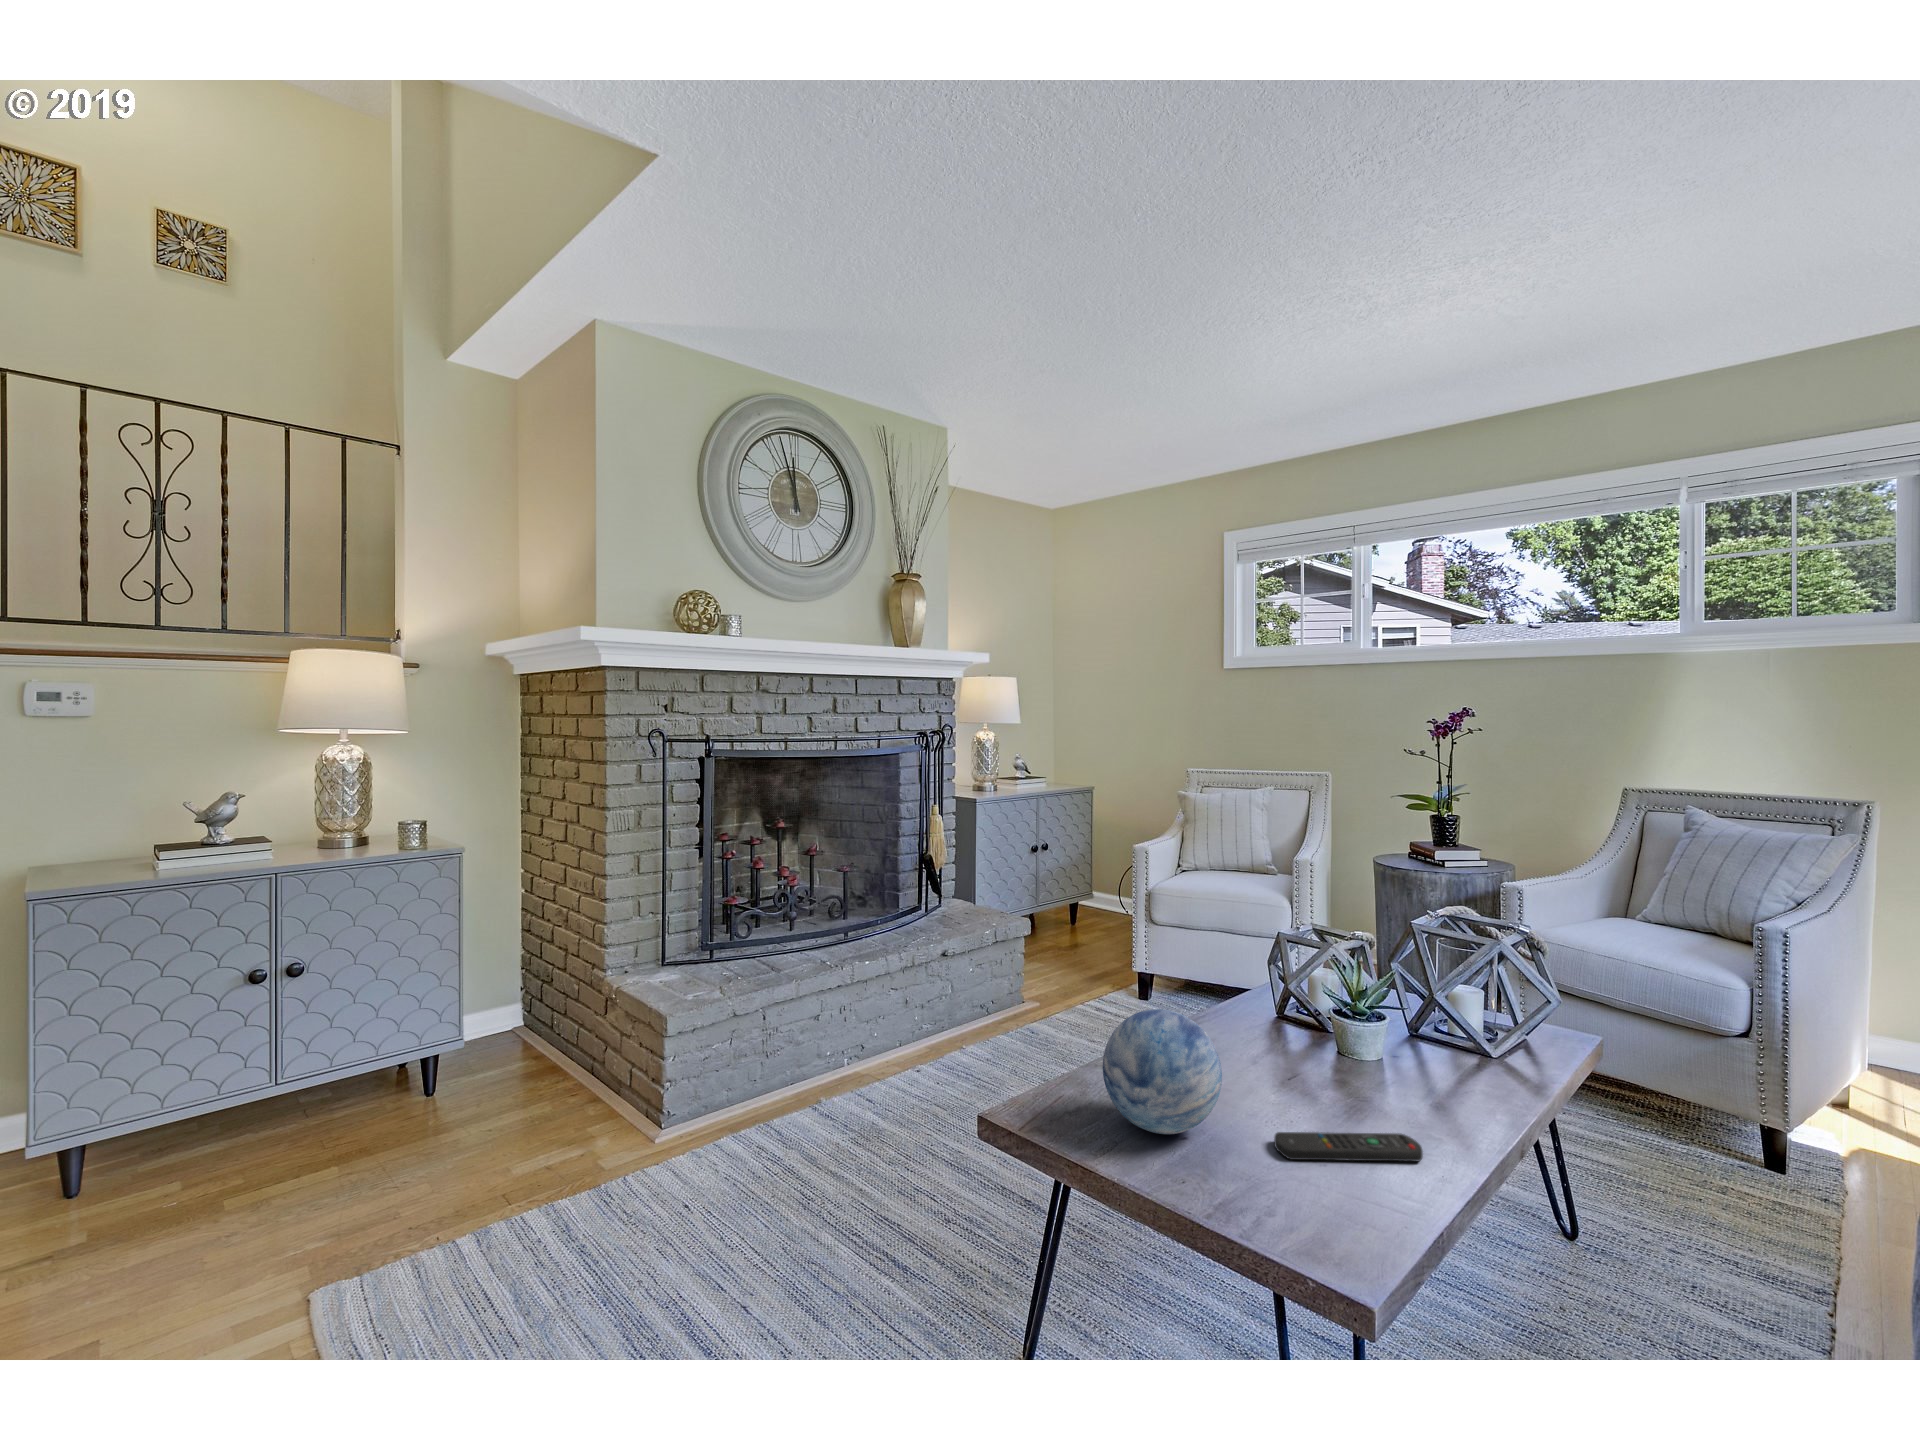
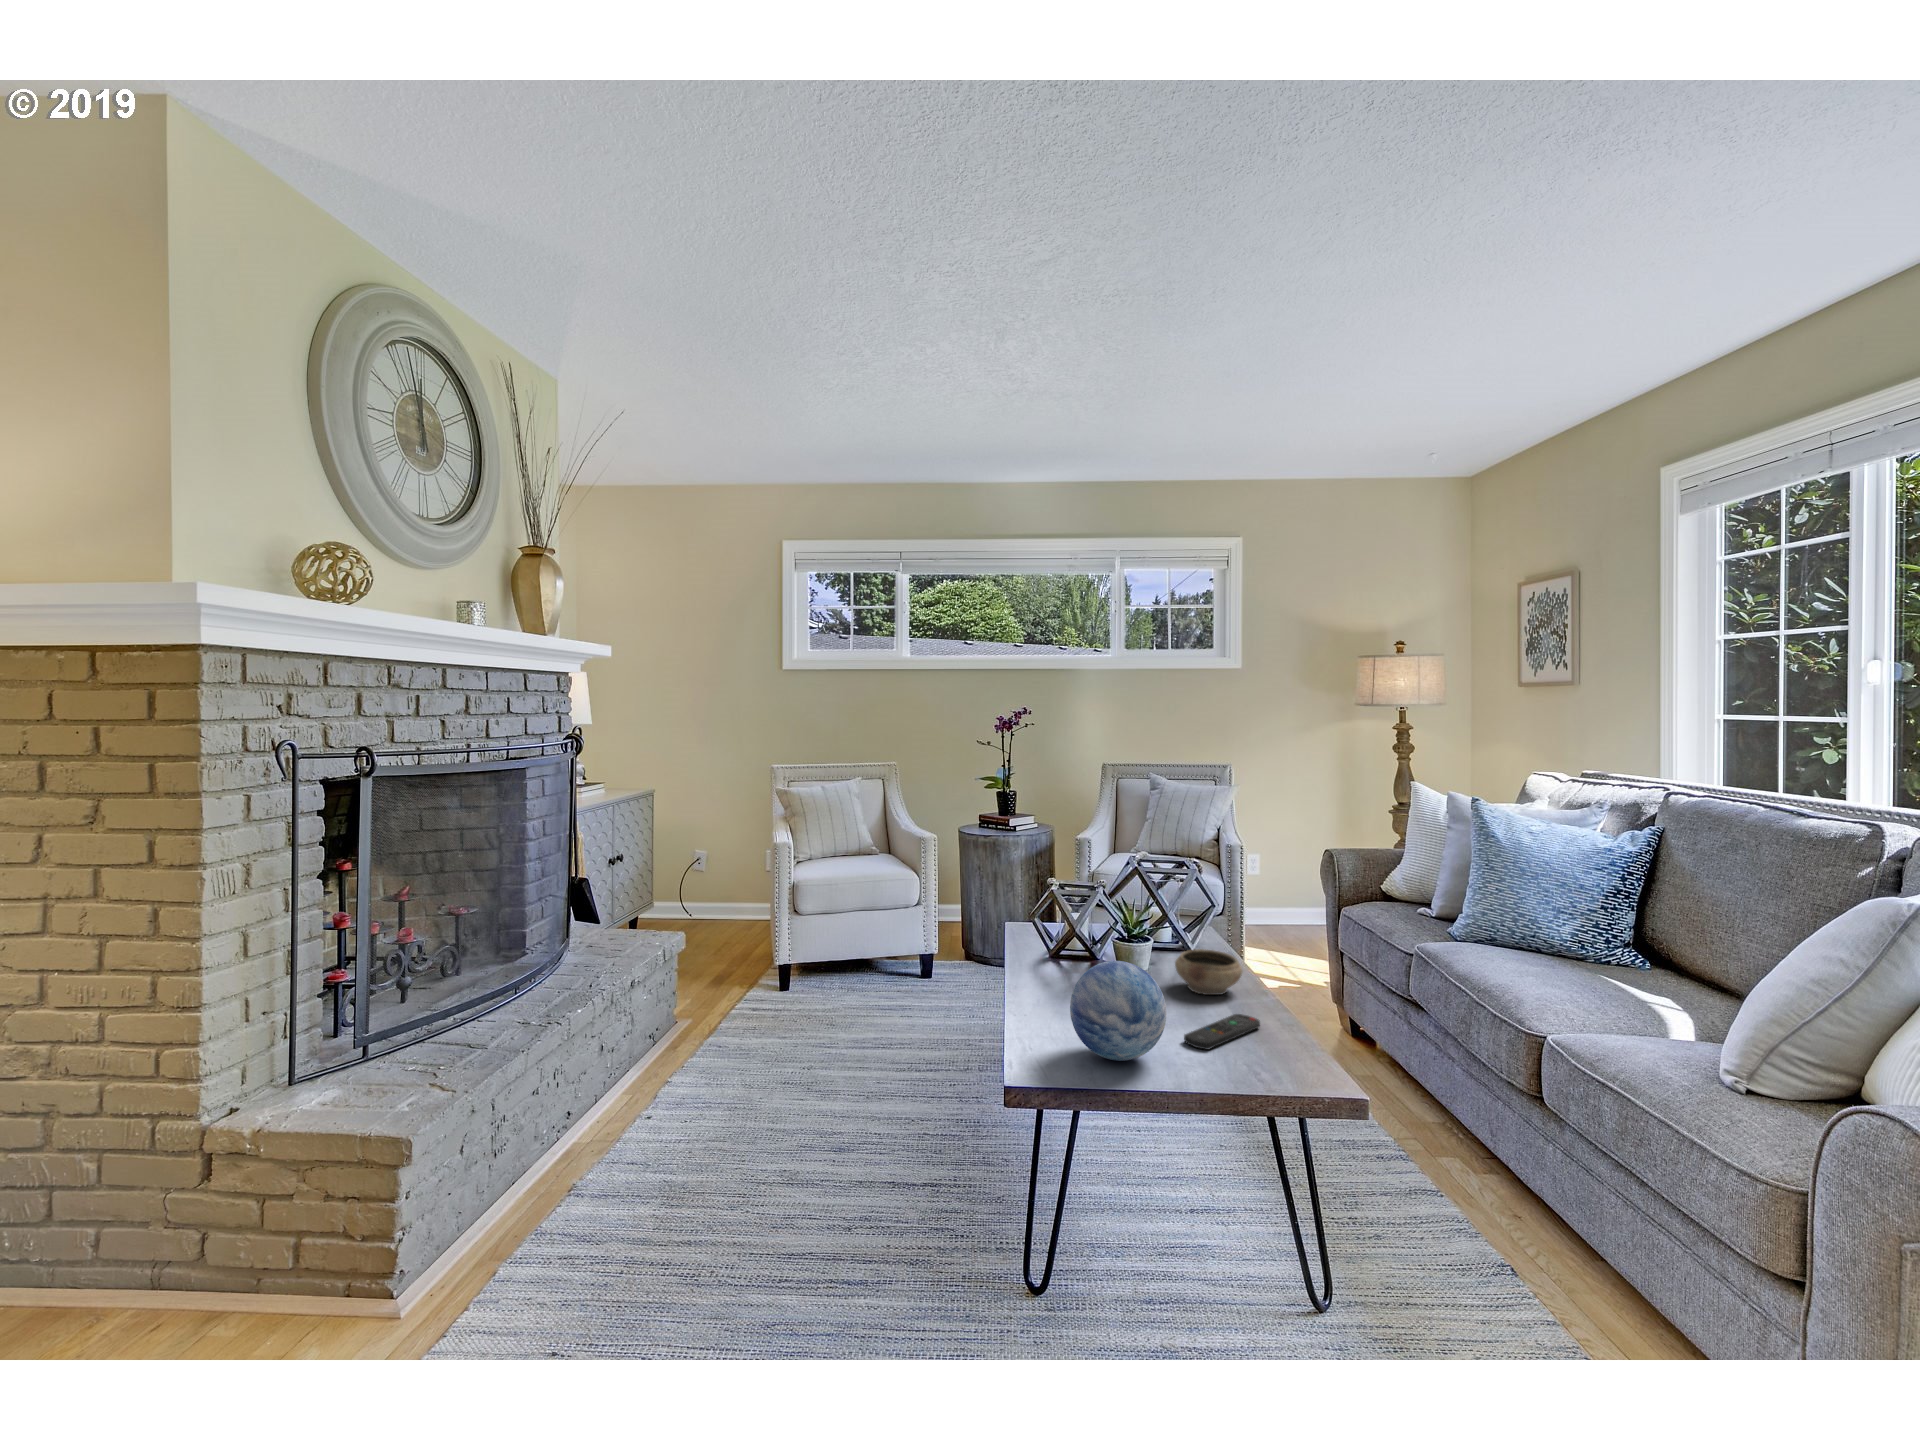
ceramic bowl: none [1390,1039,1494,1111] -> present [1175,949,1242,995]

